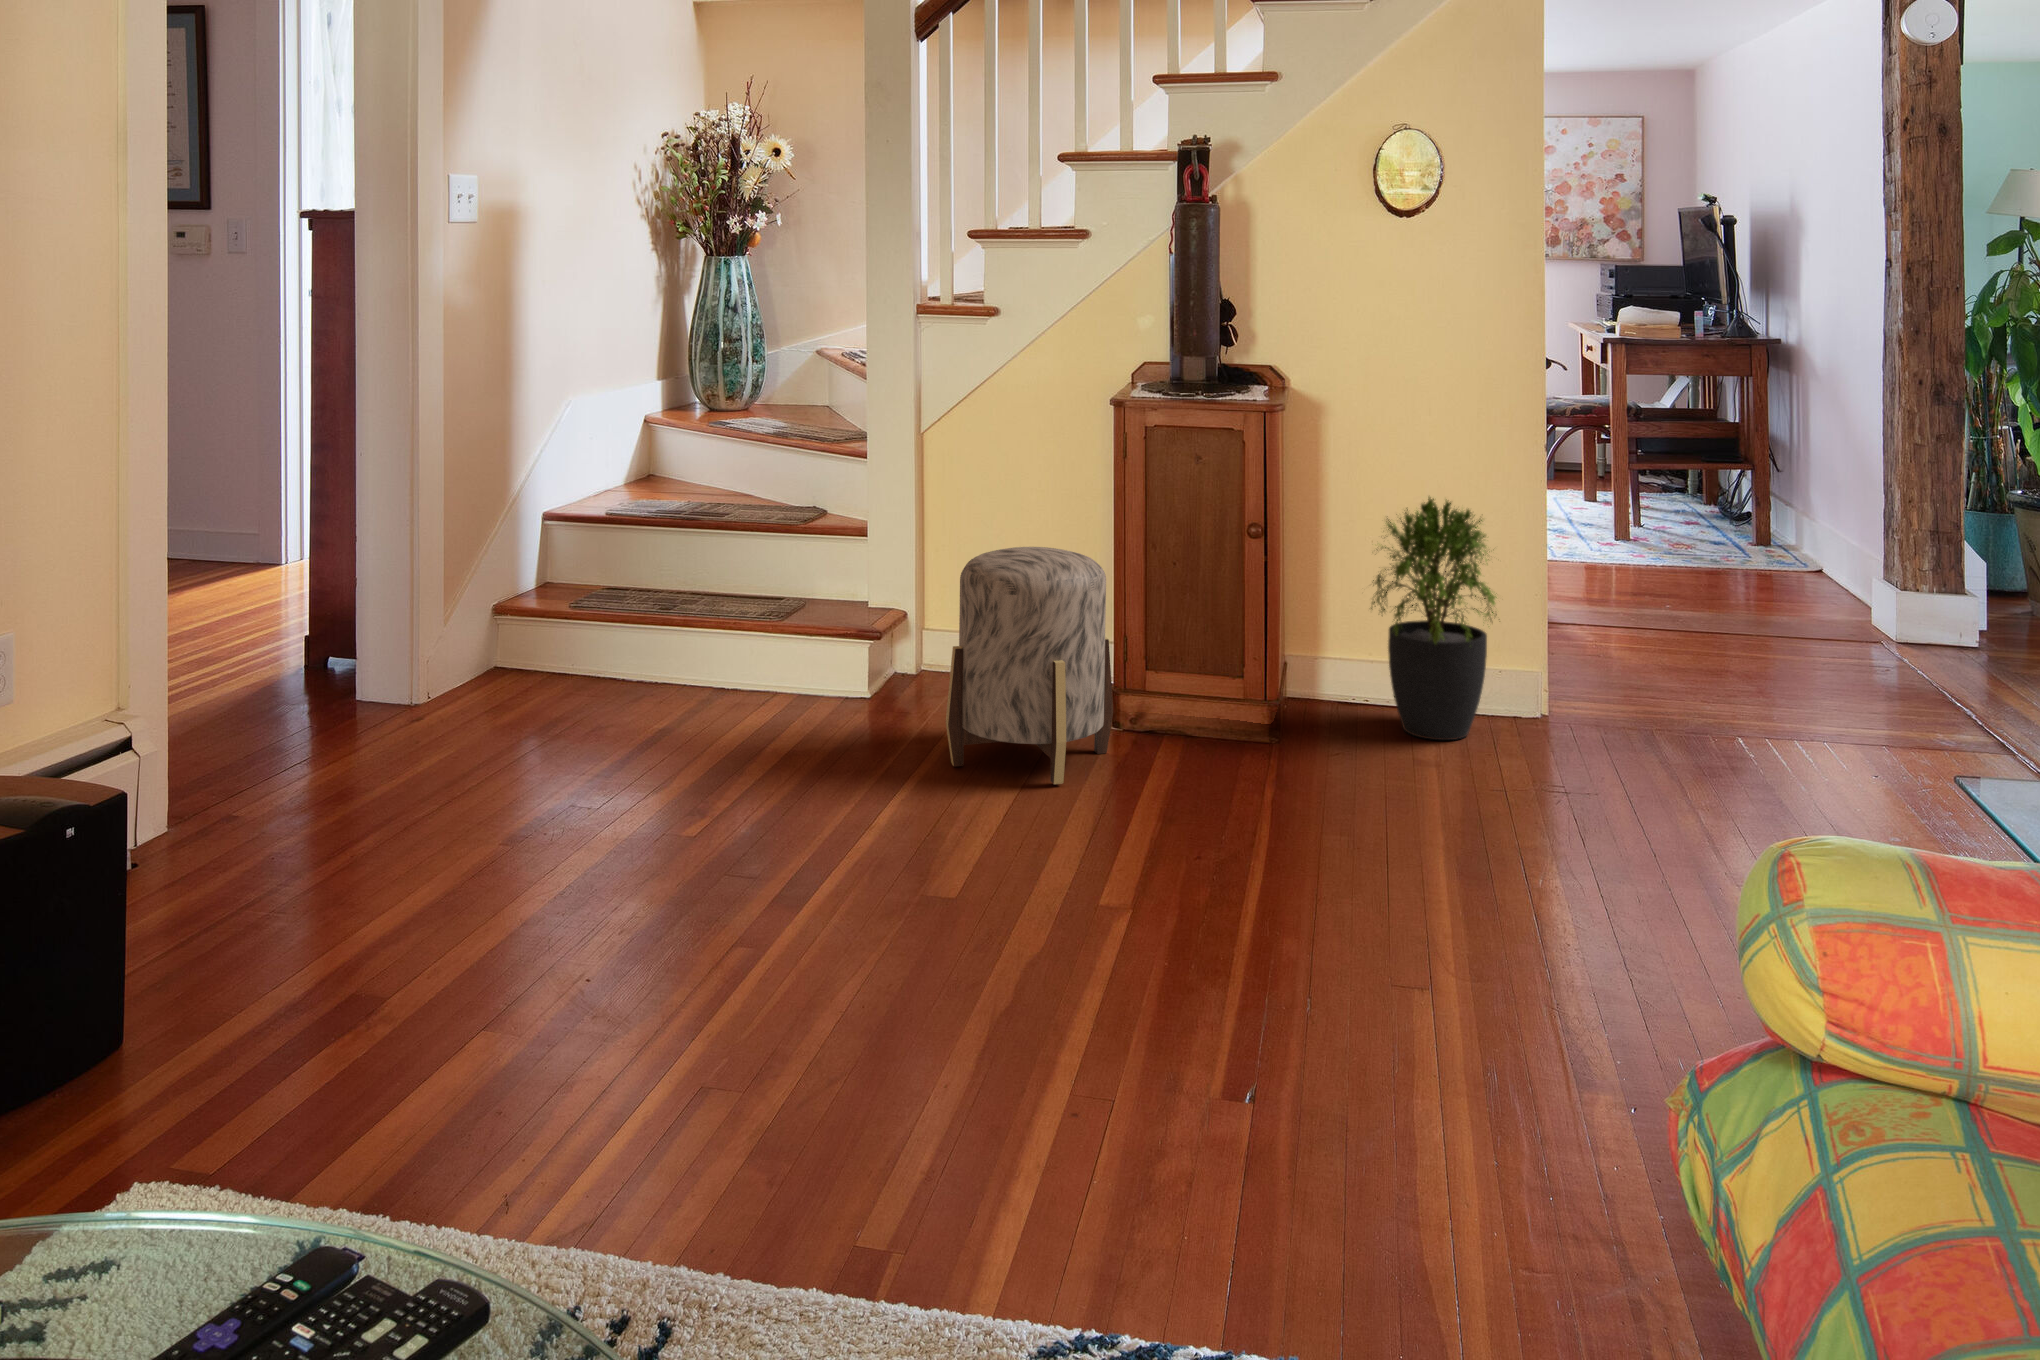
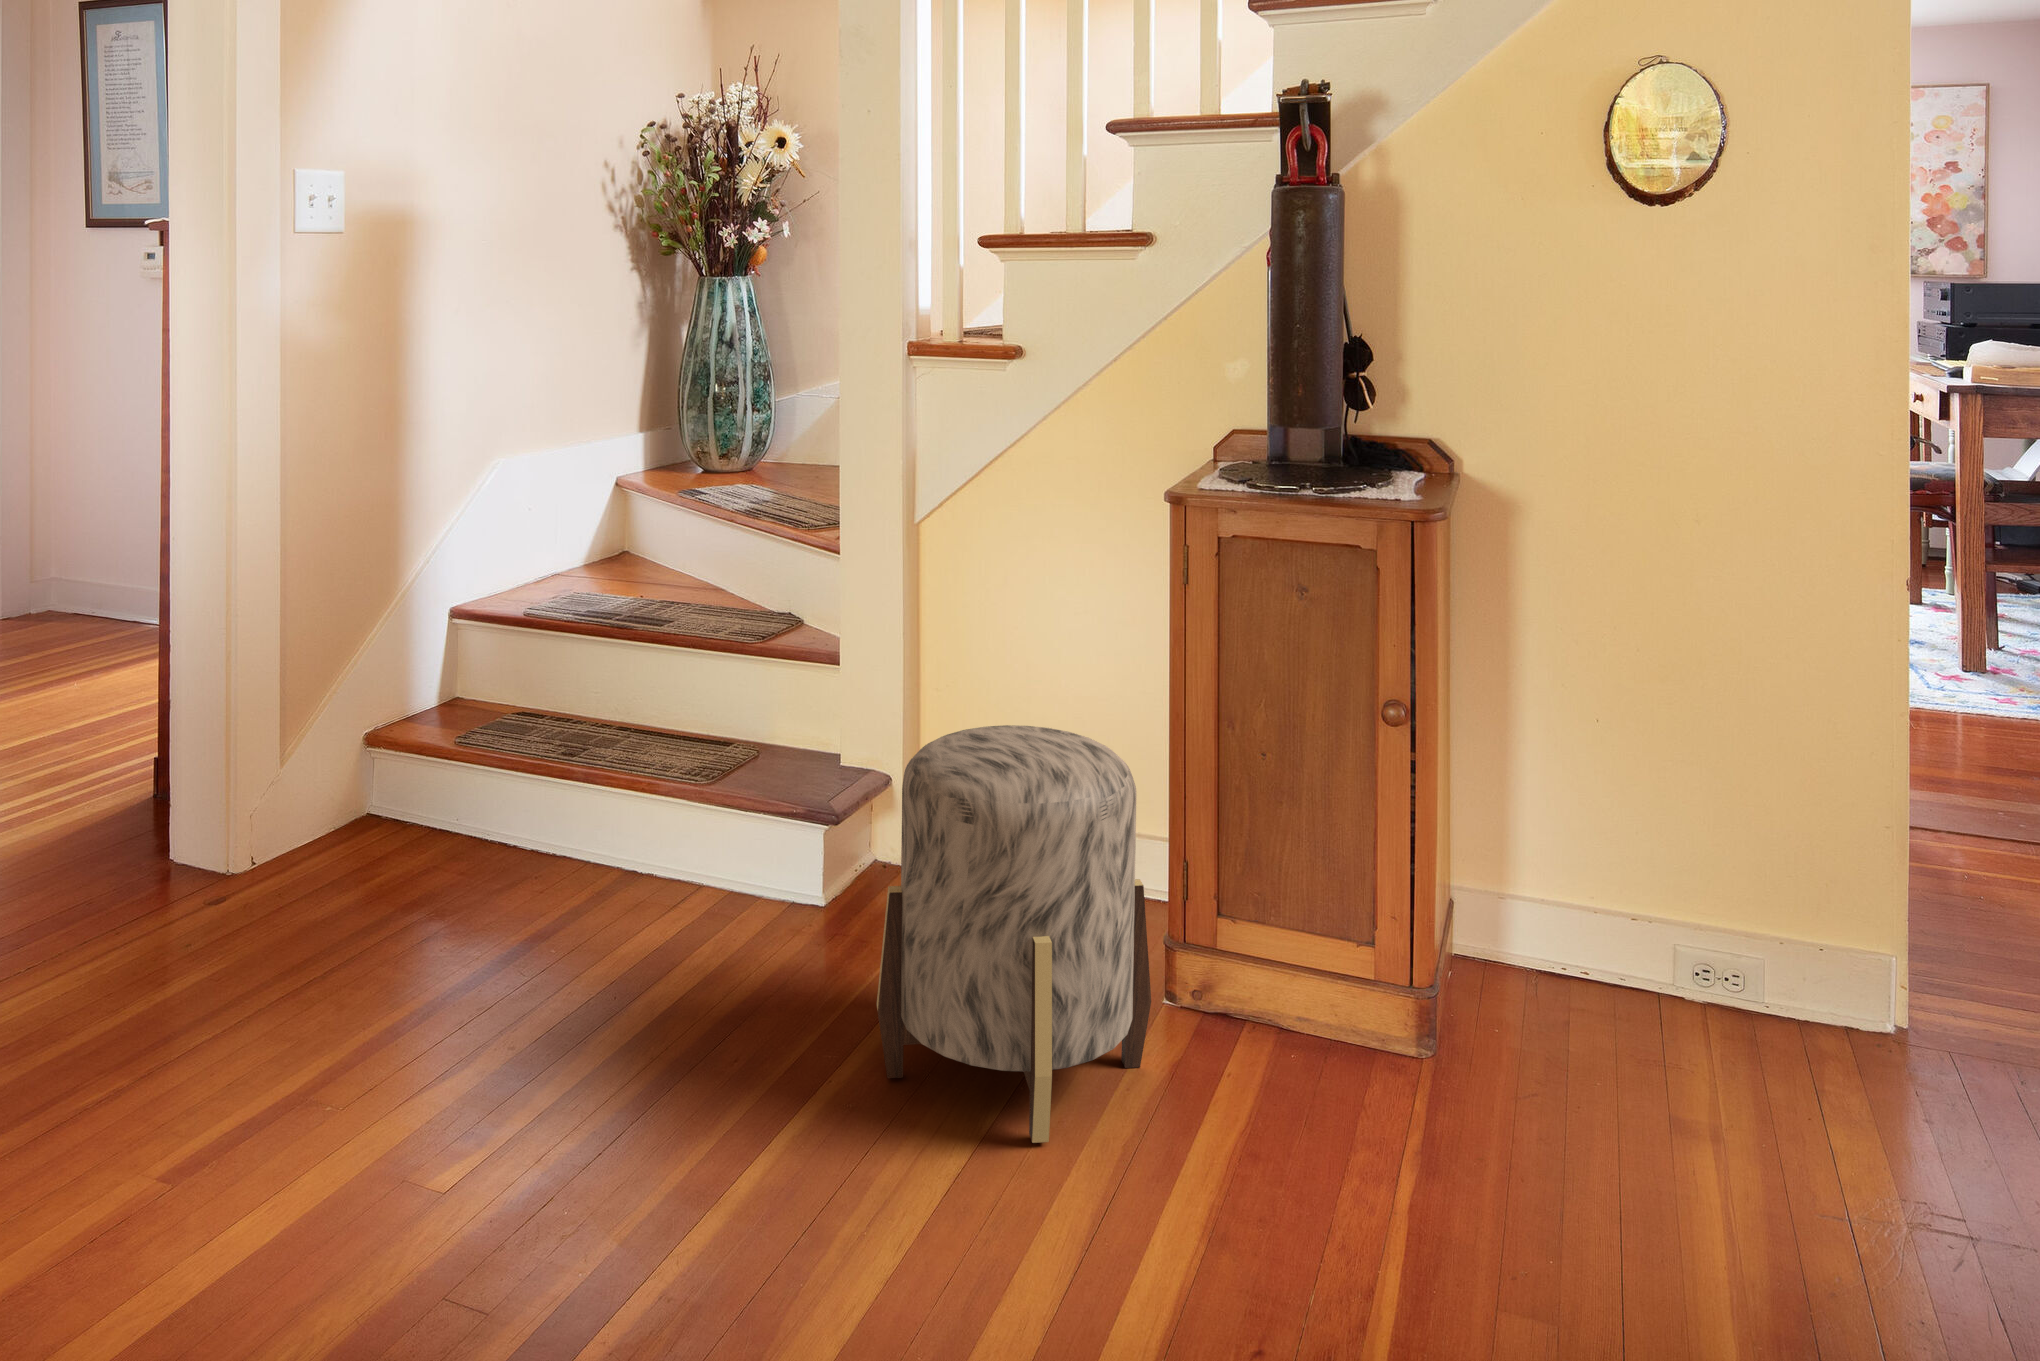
potted plant: present [1371,497,1497,740] -> none [1574,668,1843,1094]

